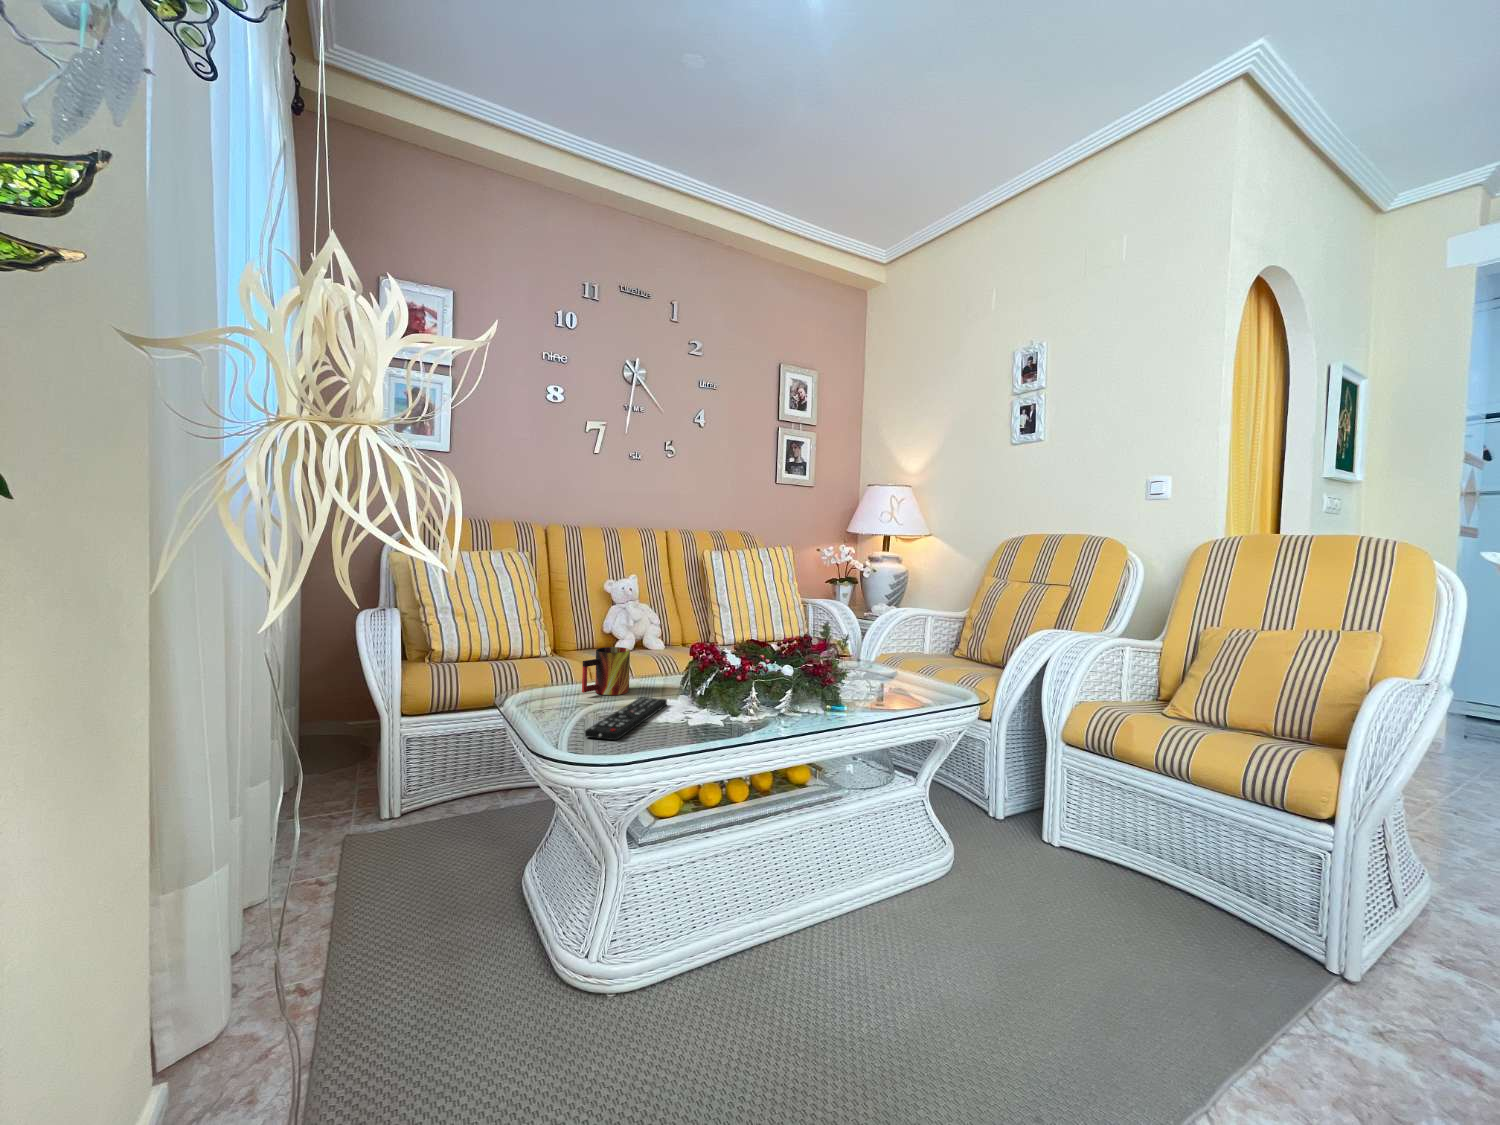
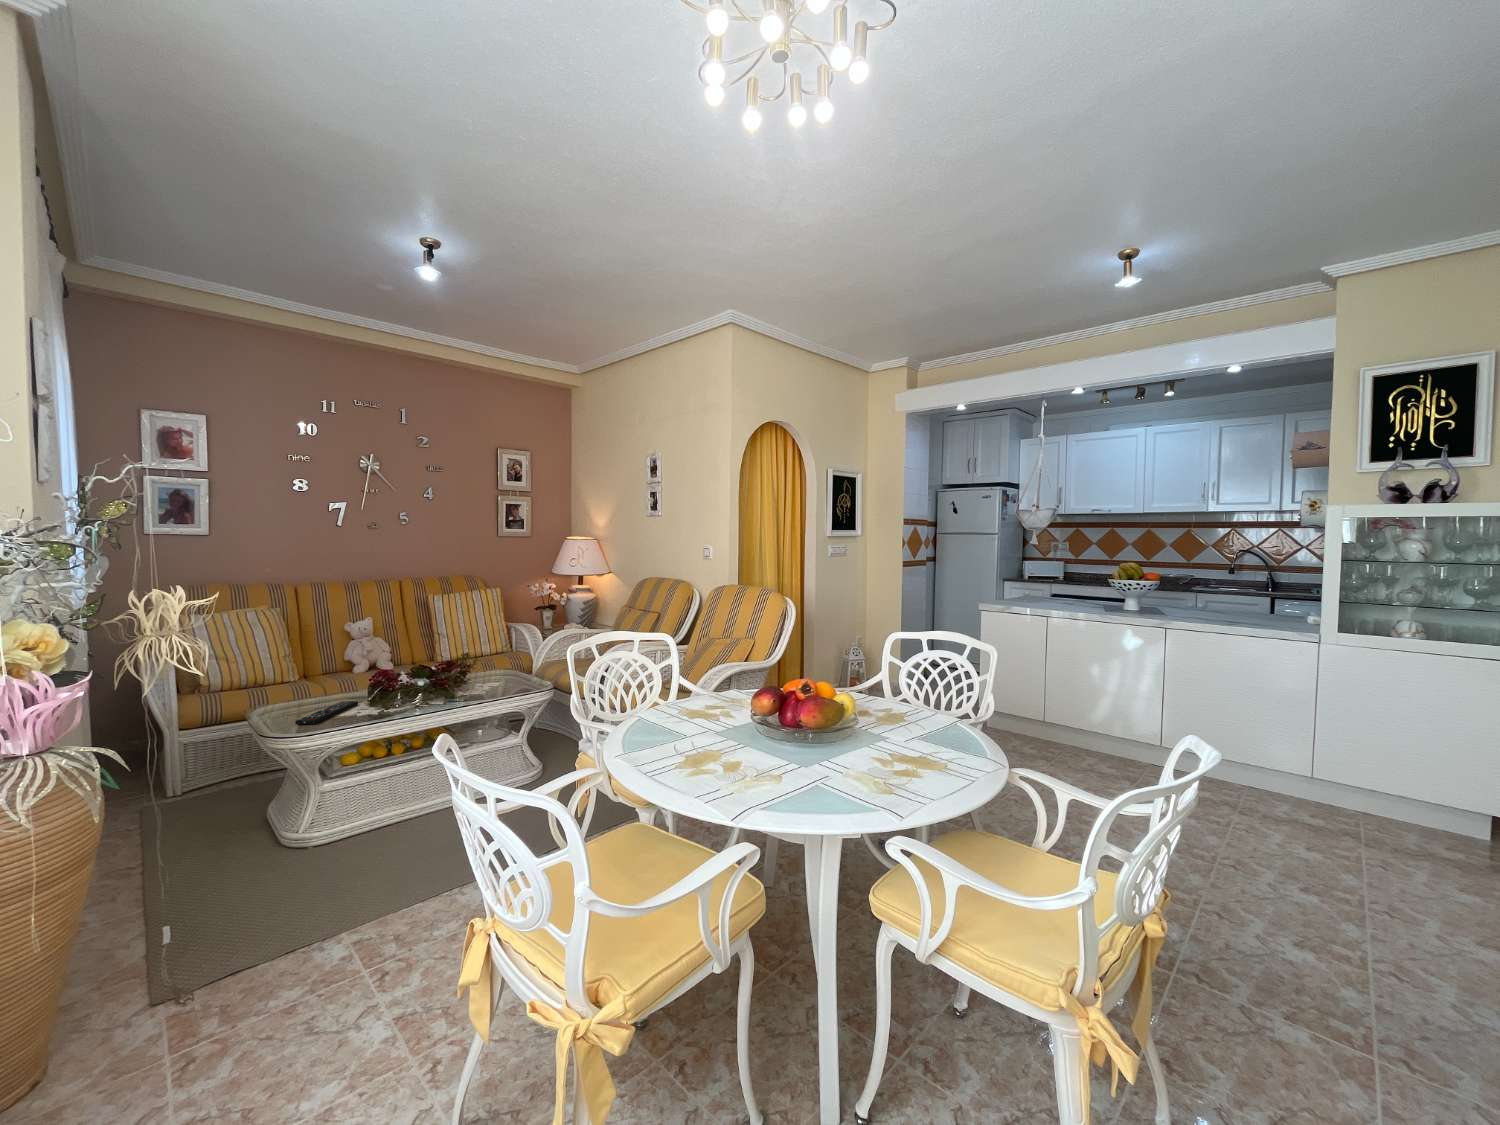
mug: present [582,647,630,695] -> none [305,673,339,702]

